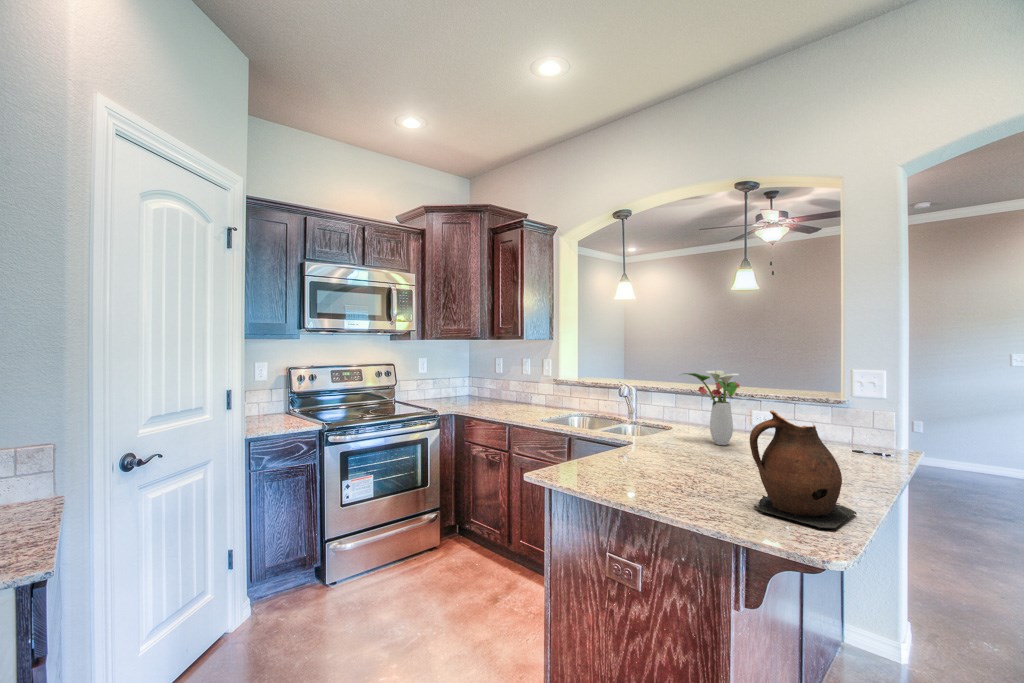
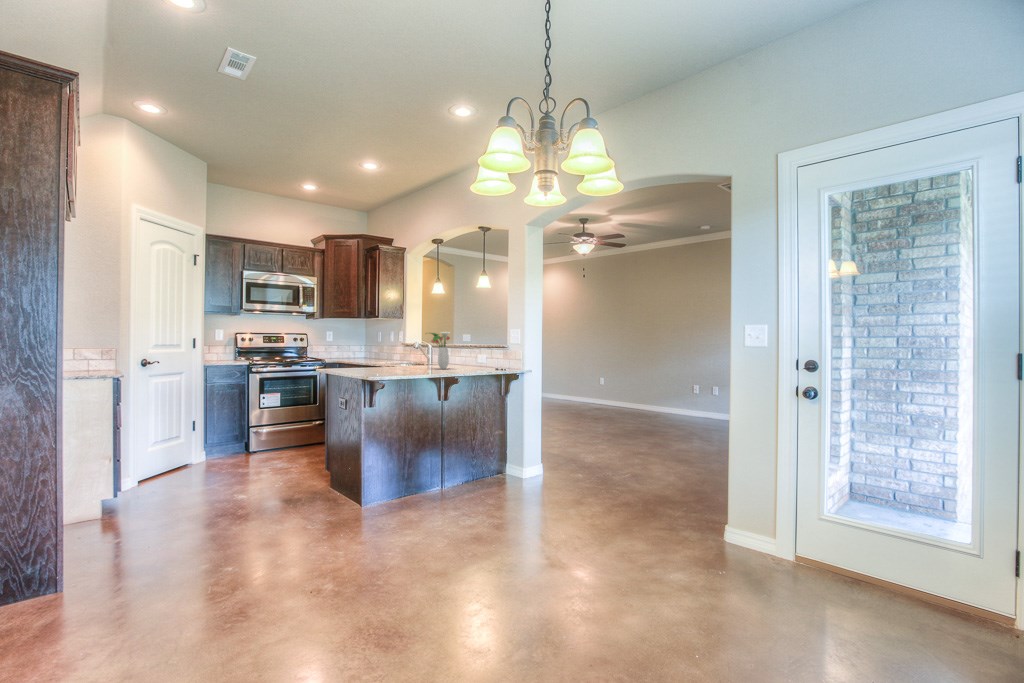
ceramic pitcher: present [750,411,857,529] -> none [381,337,418,376]

